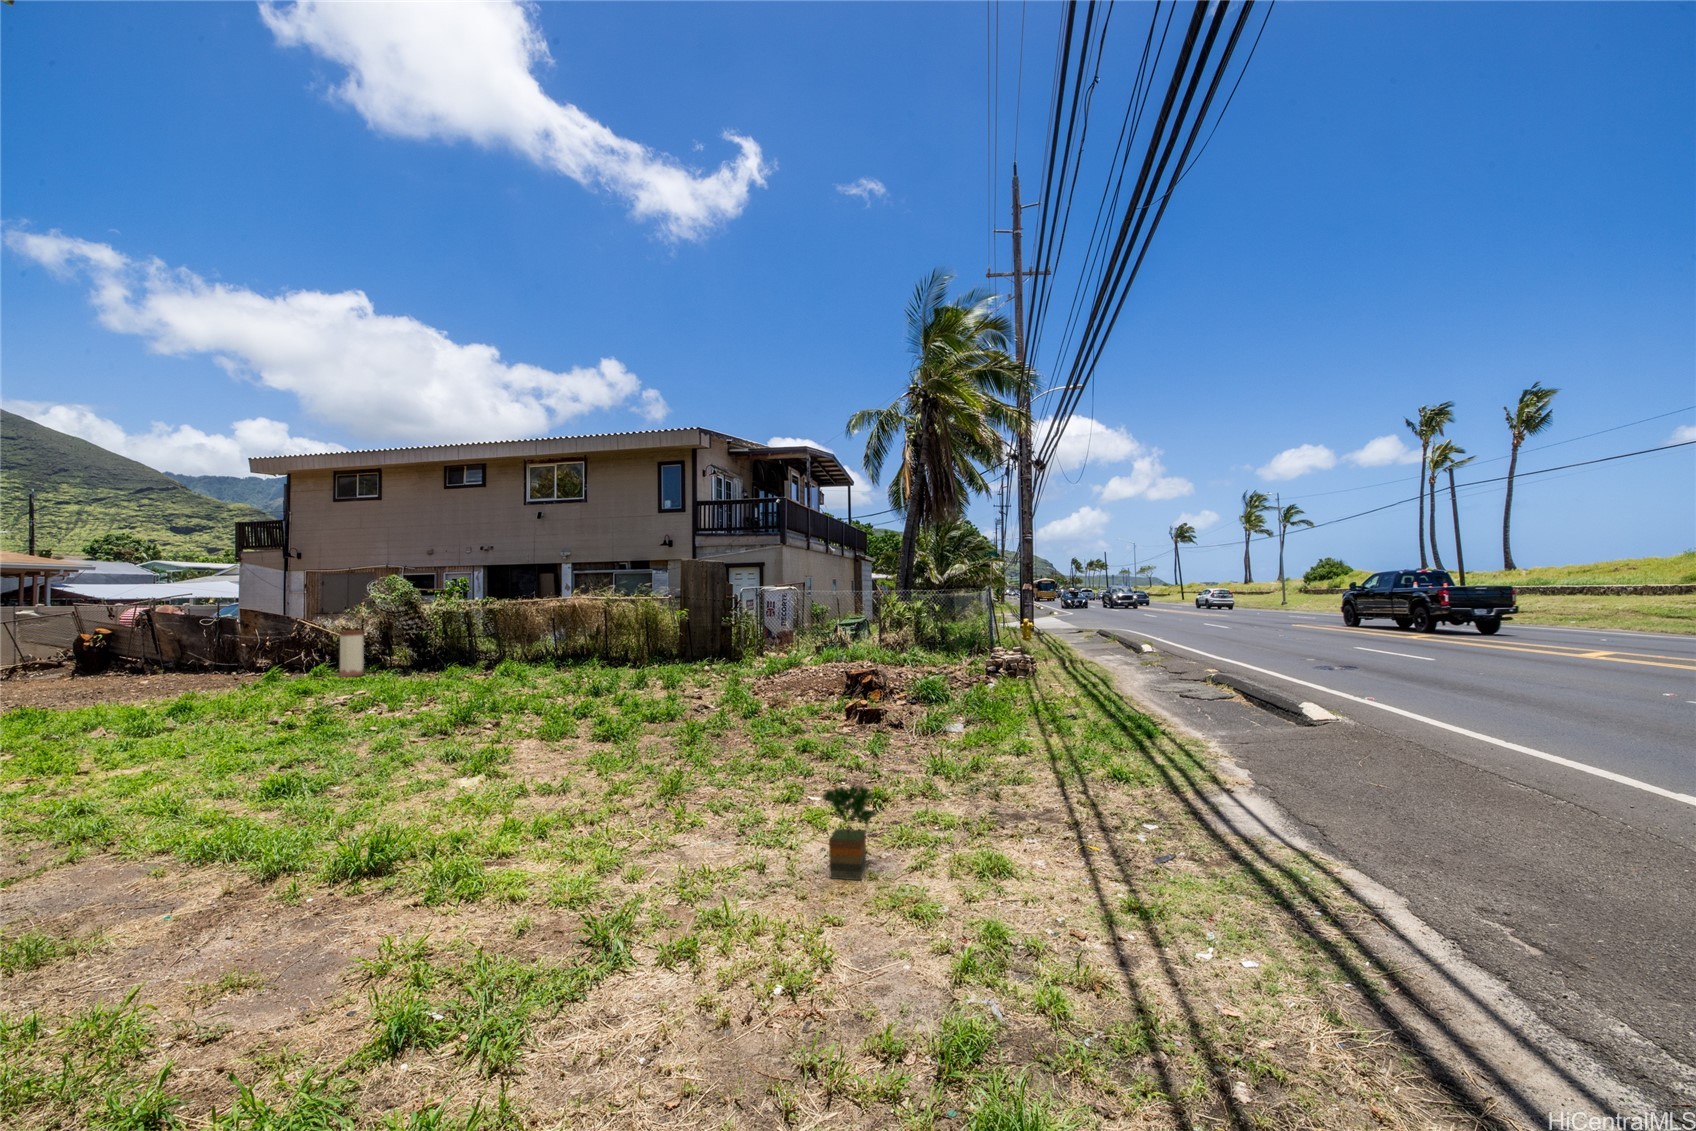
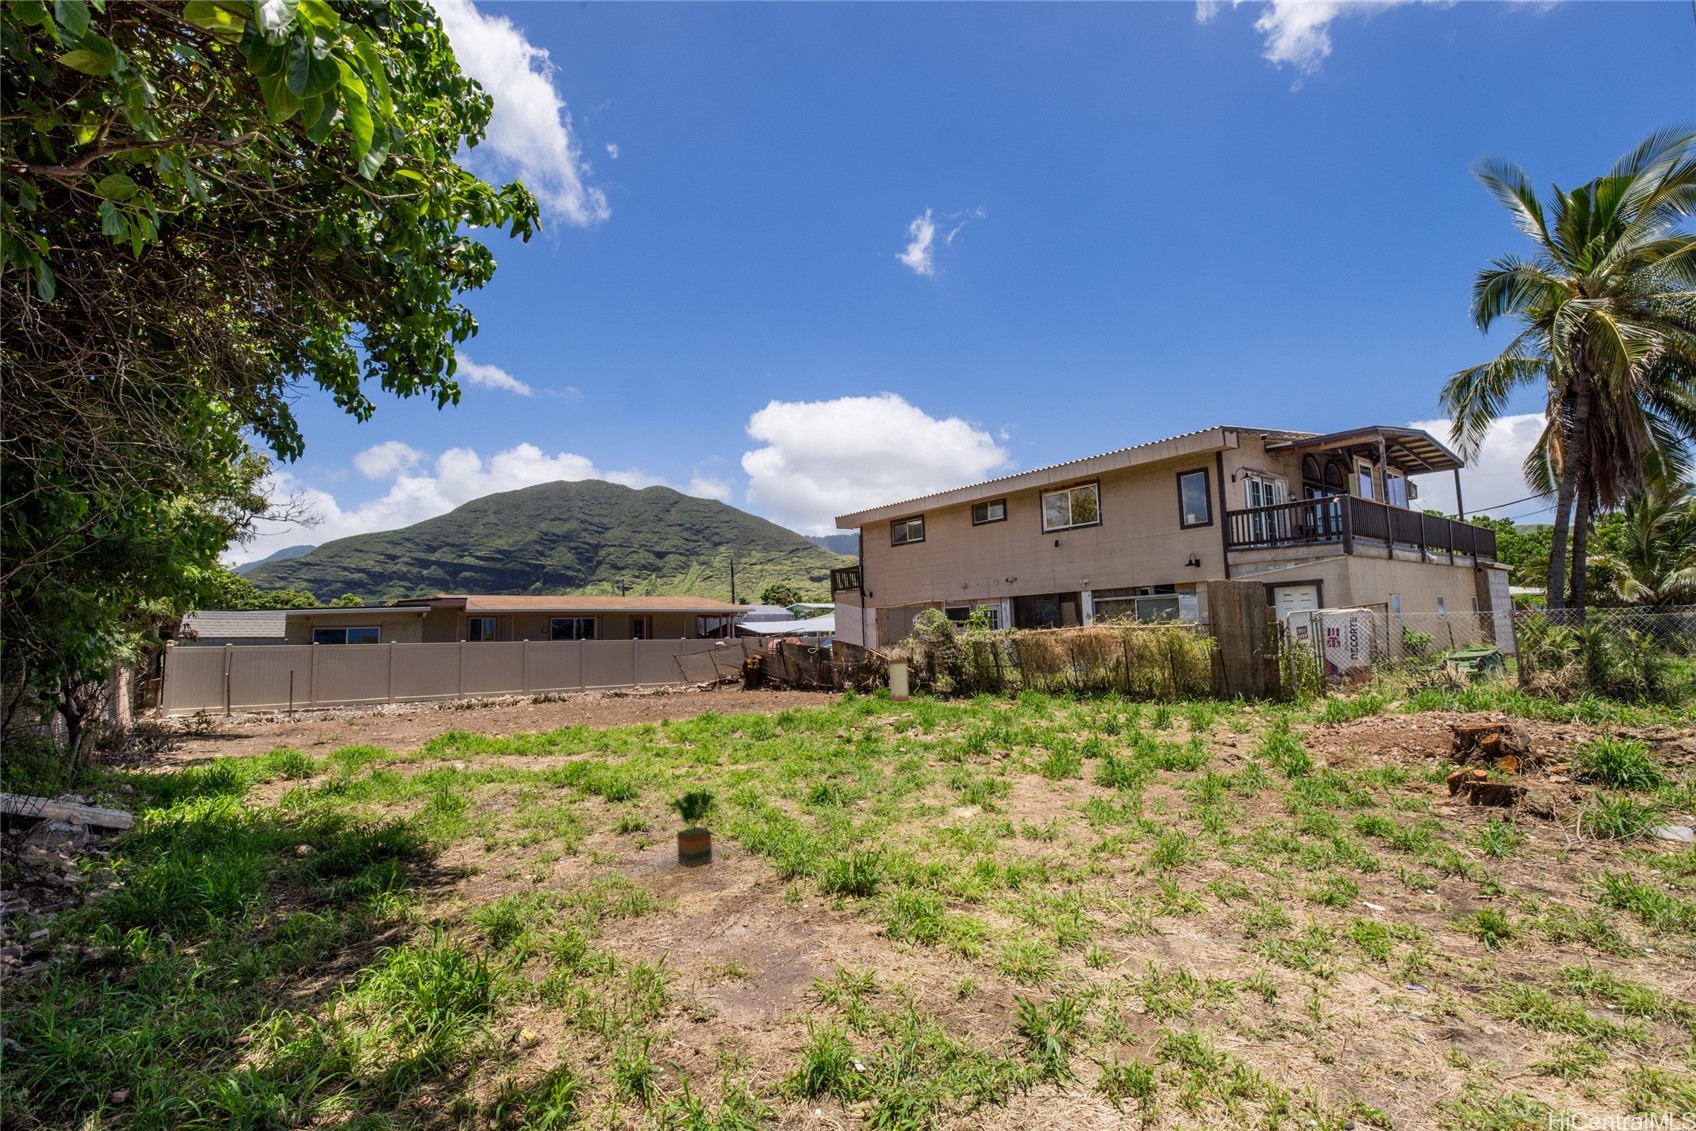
potted tree: present [823,786,877,880] -> present [672,792,719,867]

